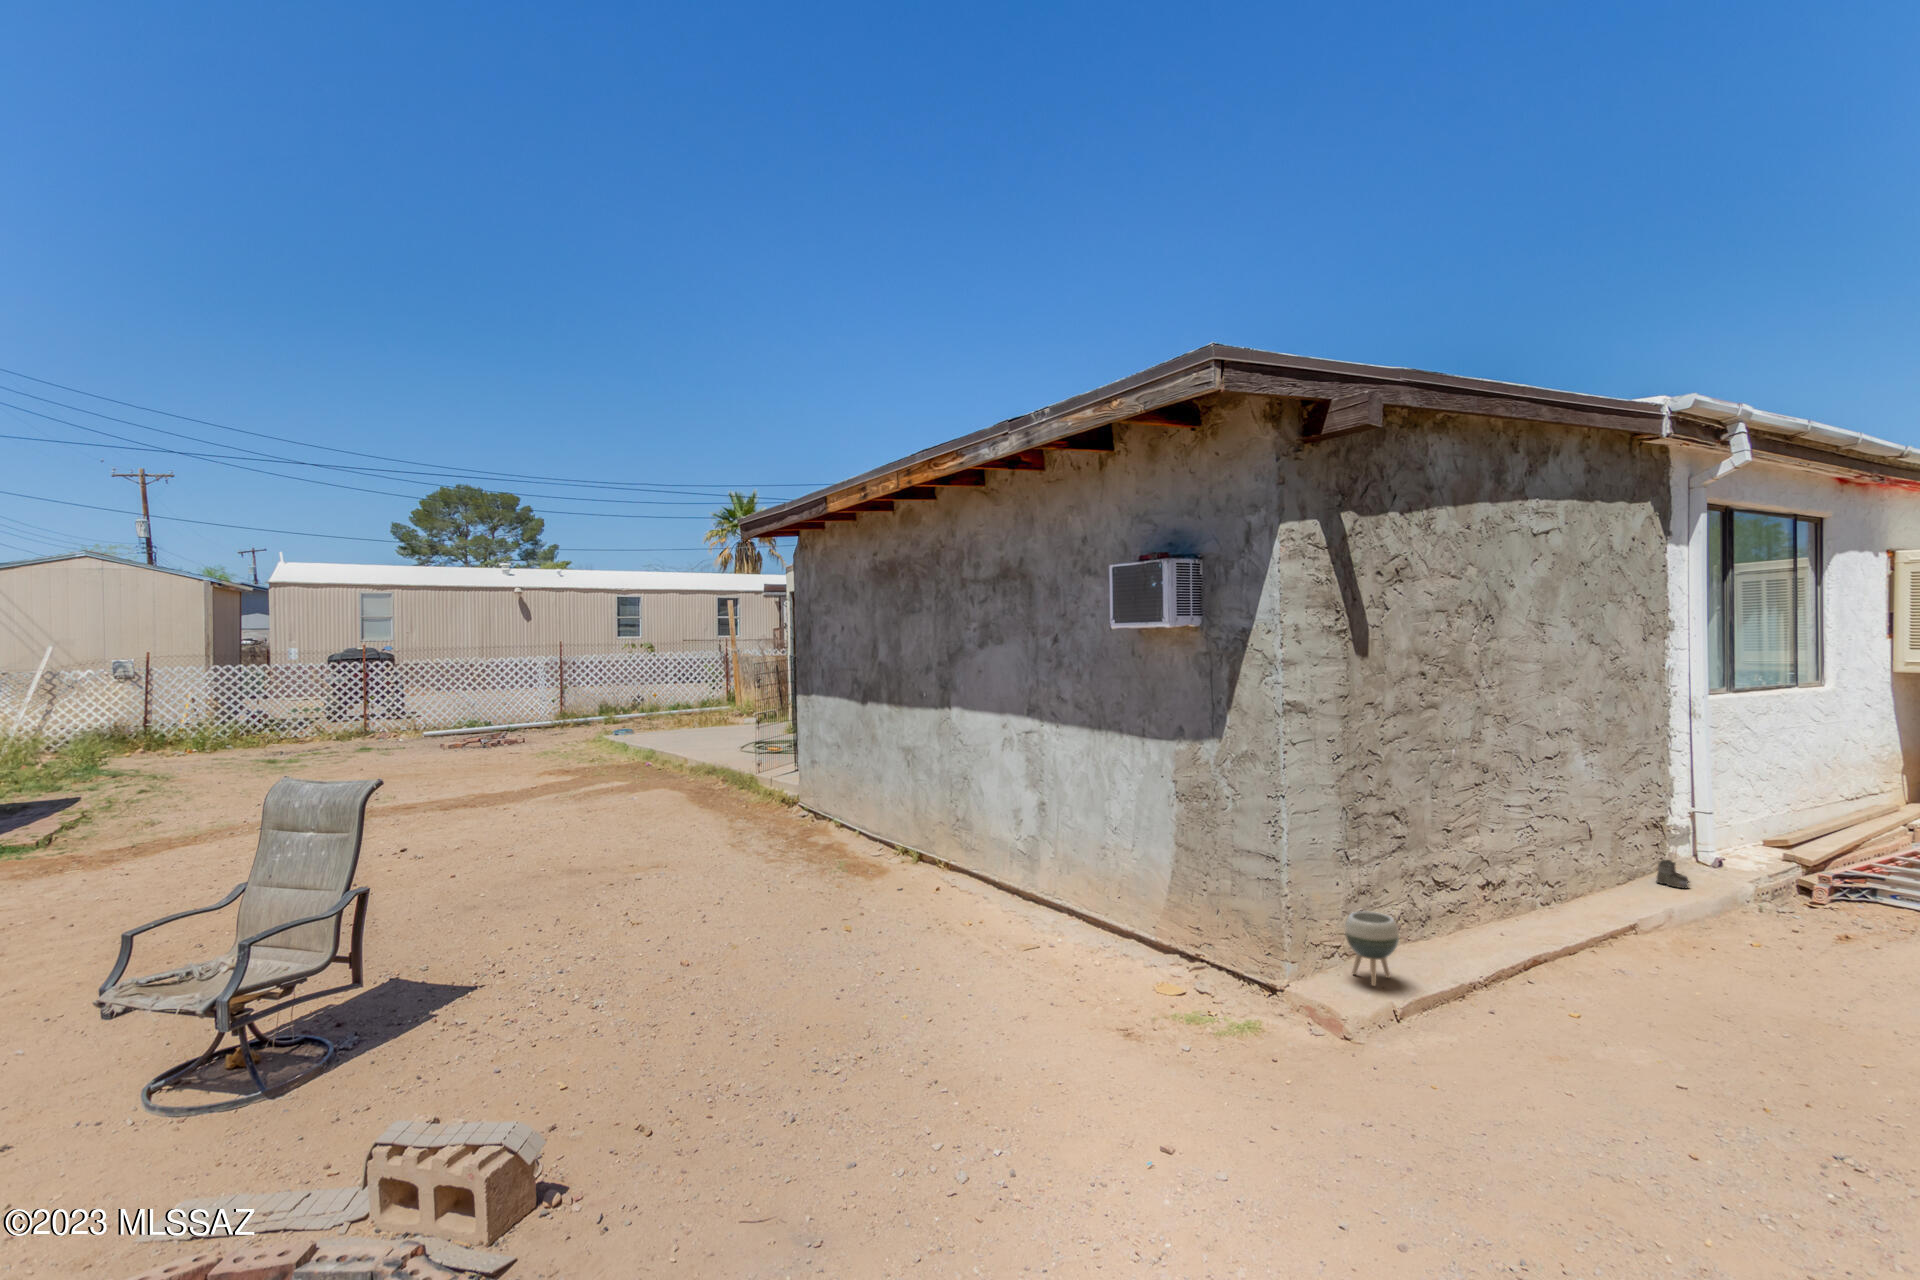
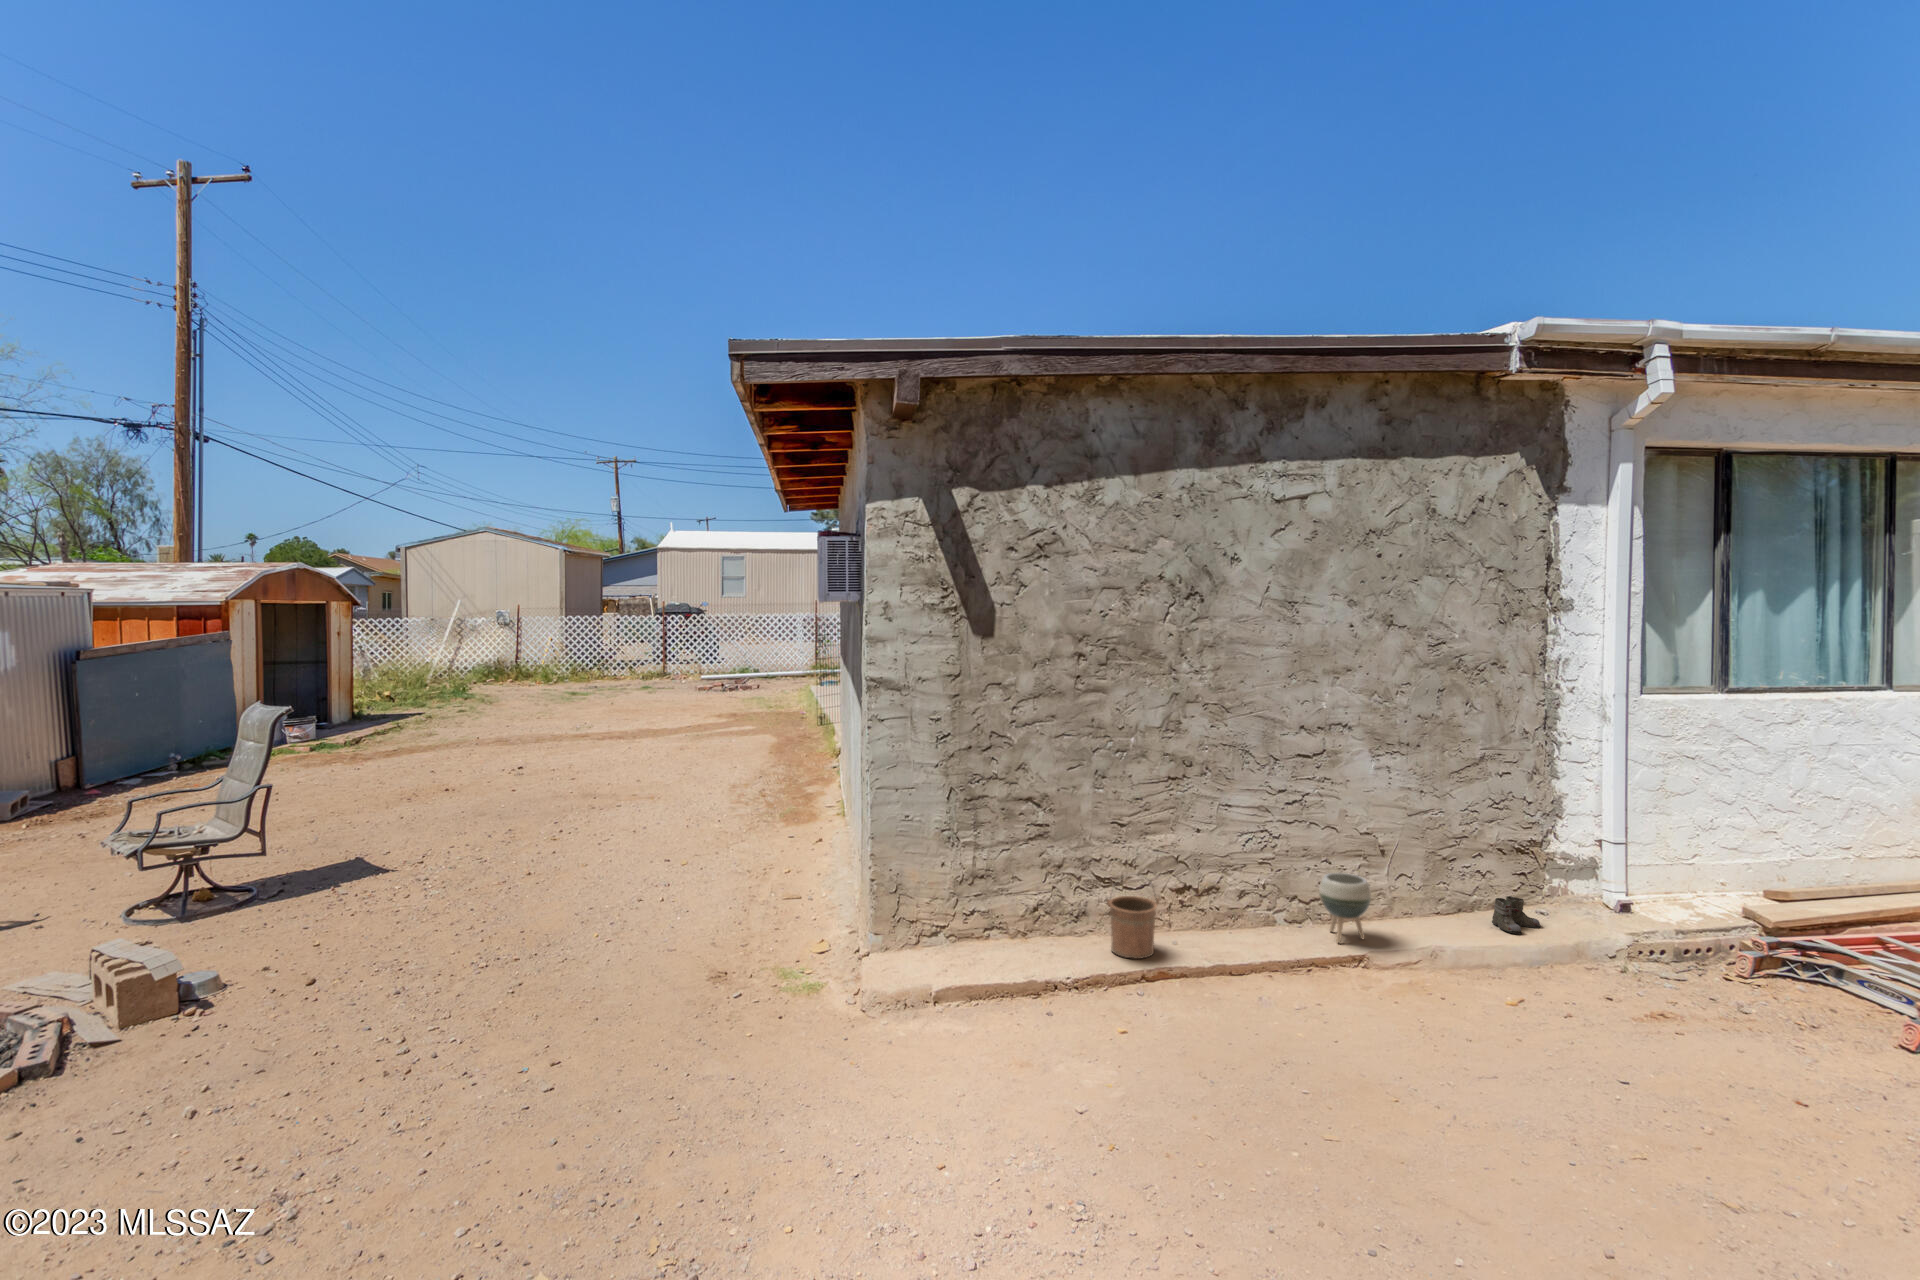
bucket: none [1457,873,1509,952] -> present [1106,875,1160,959]
planter: present [1344,911,1399,986] -> present [1319,873,1371,943]

